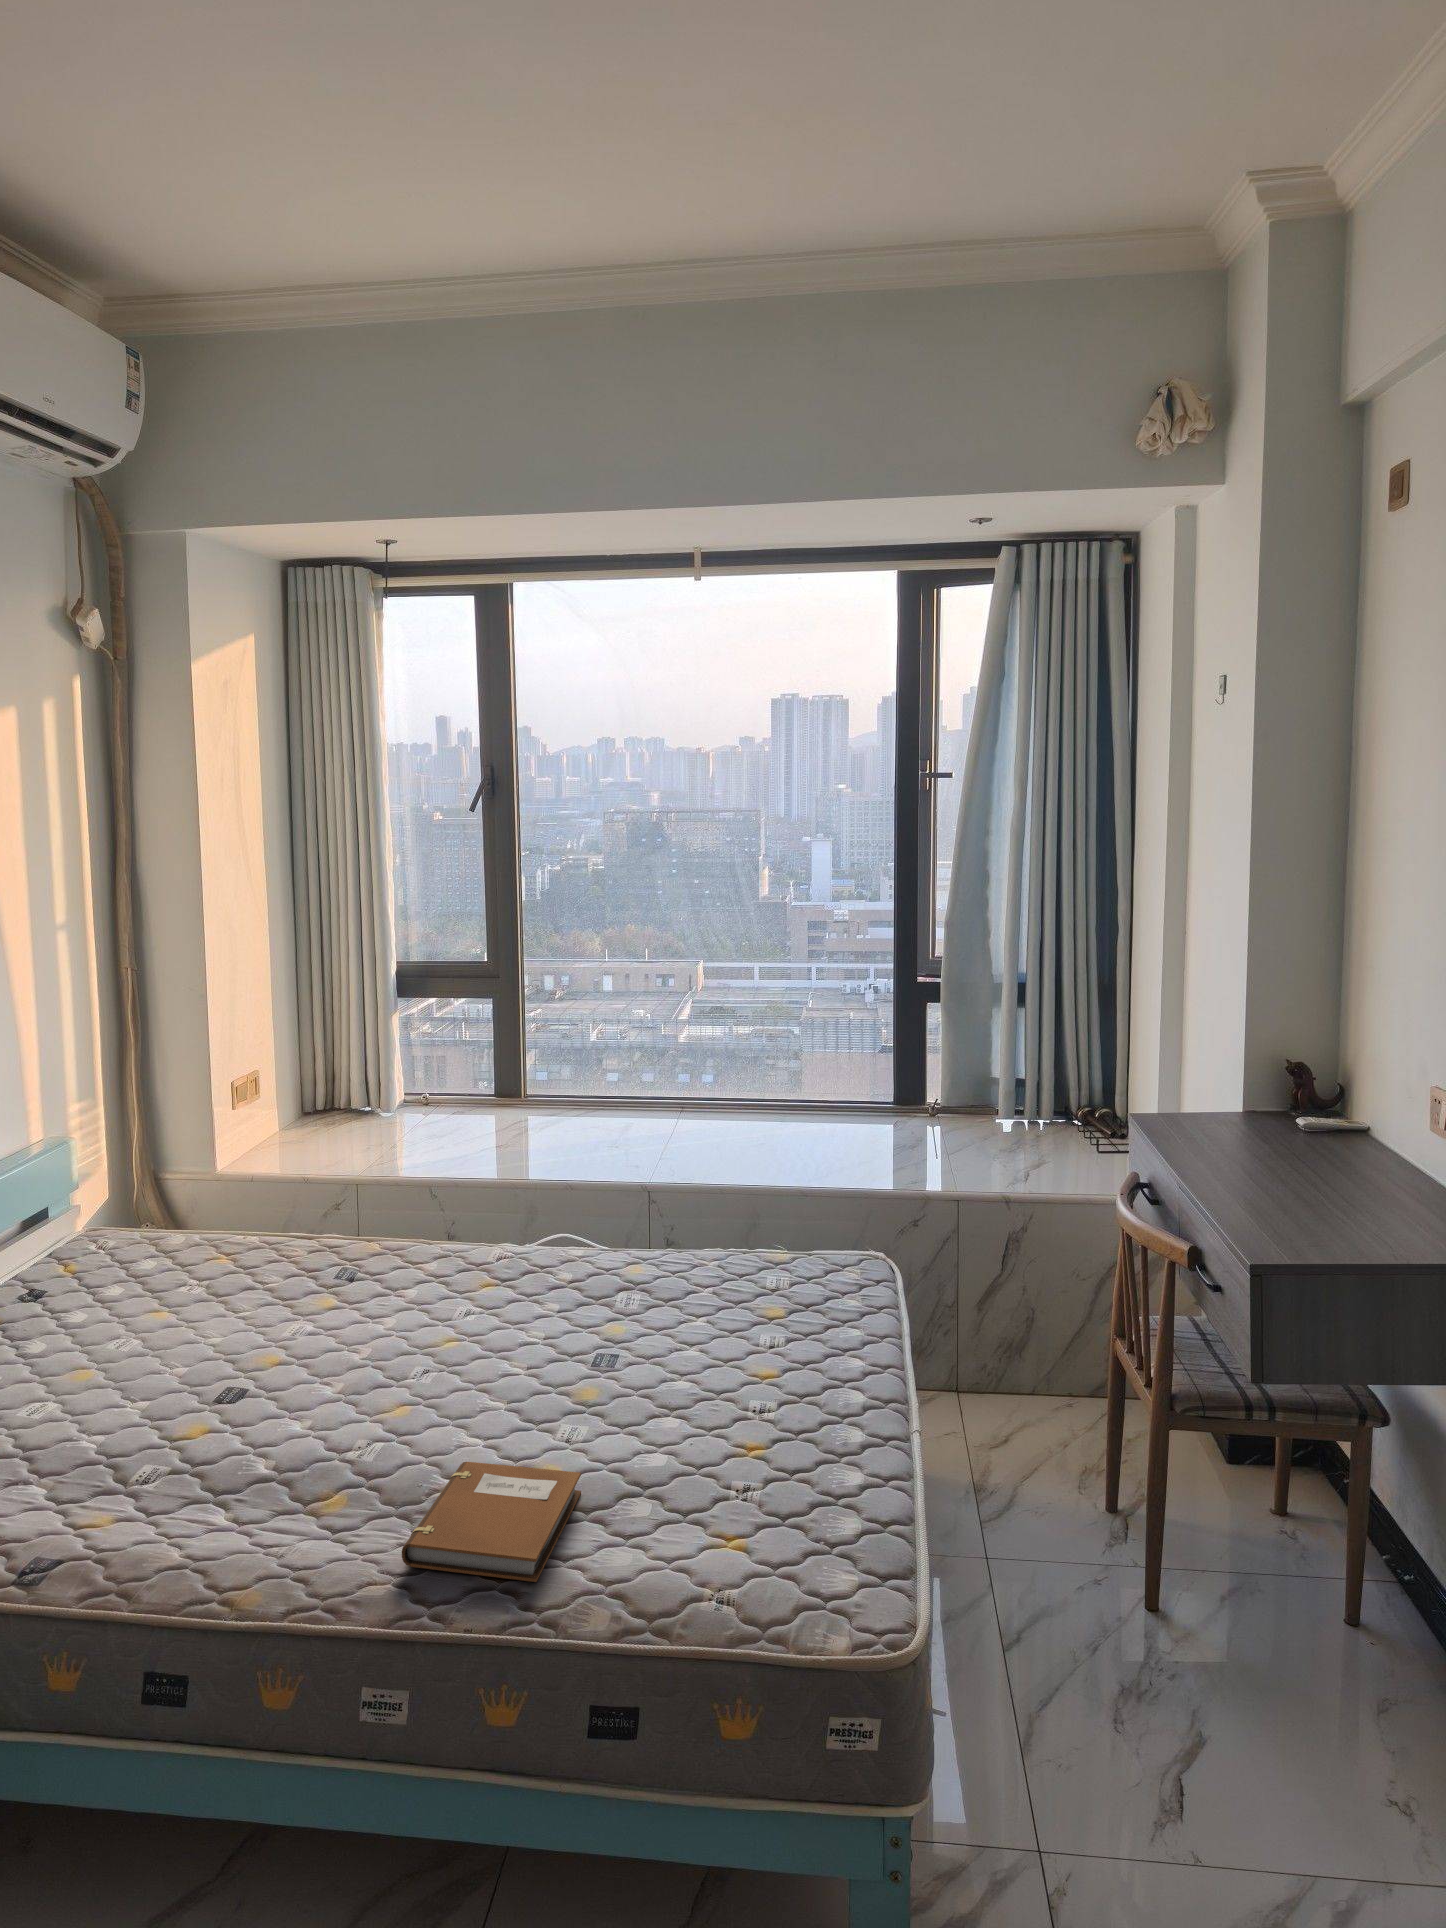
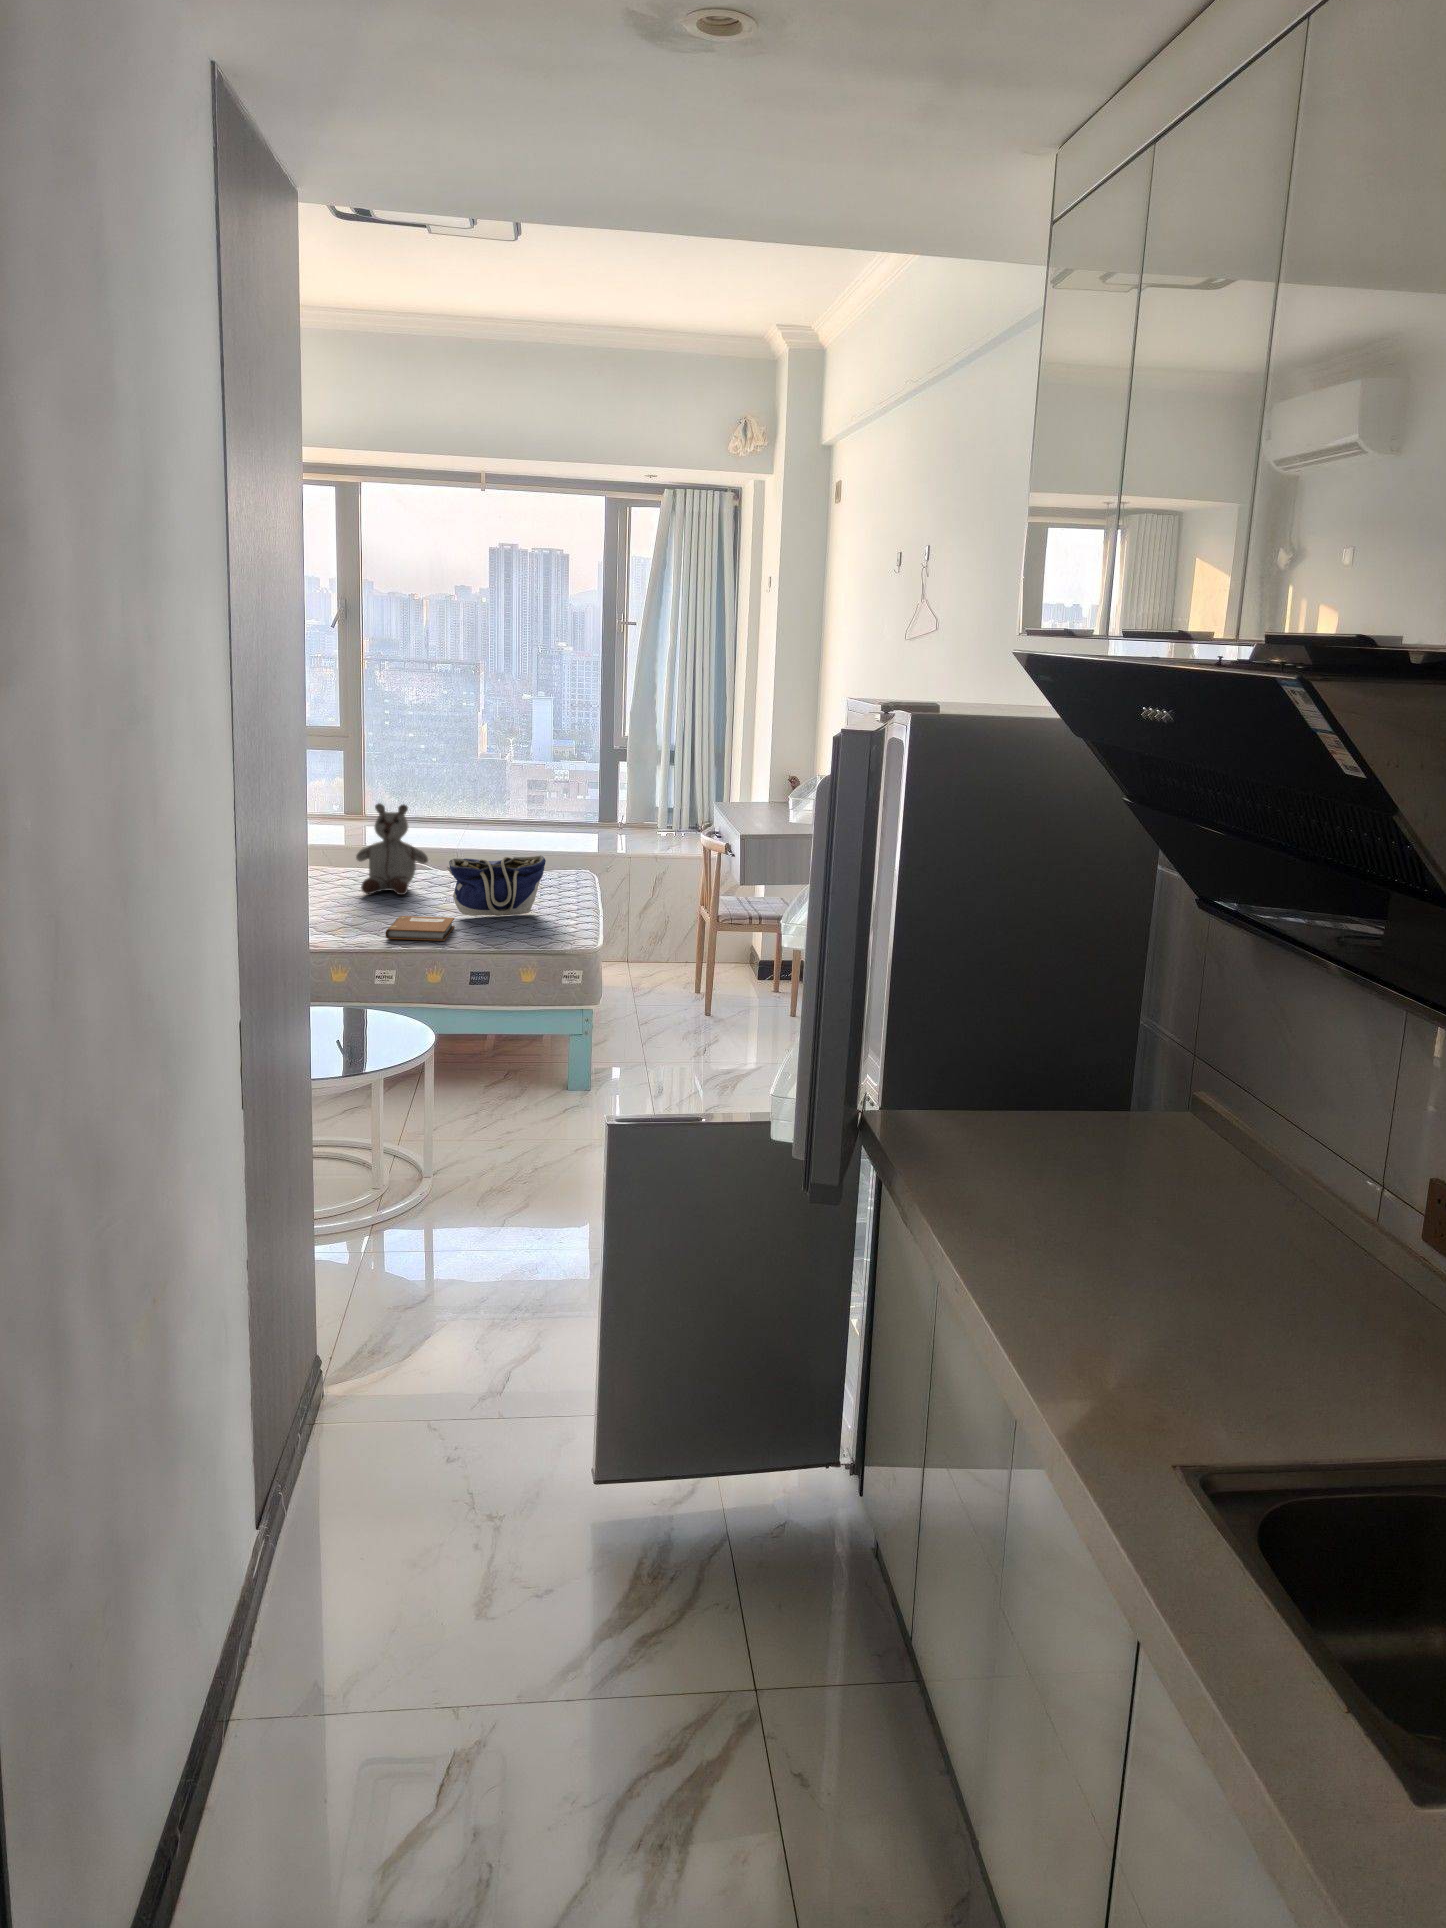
stuffed bear: none [439,1145,572,1337] -> present [356,803,428,895]
tote bag: none [574,1303,791,1439] -> present [447,855,546,915]

